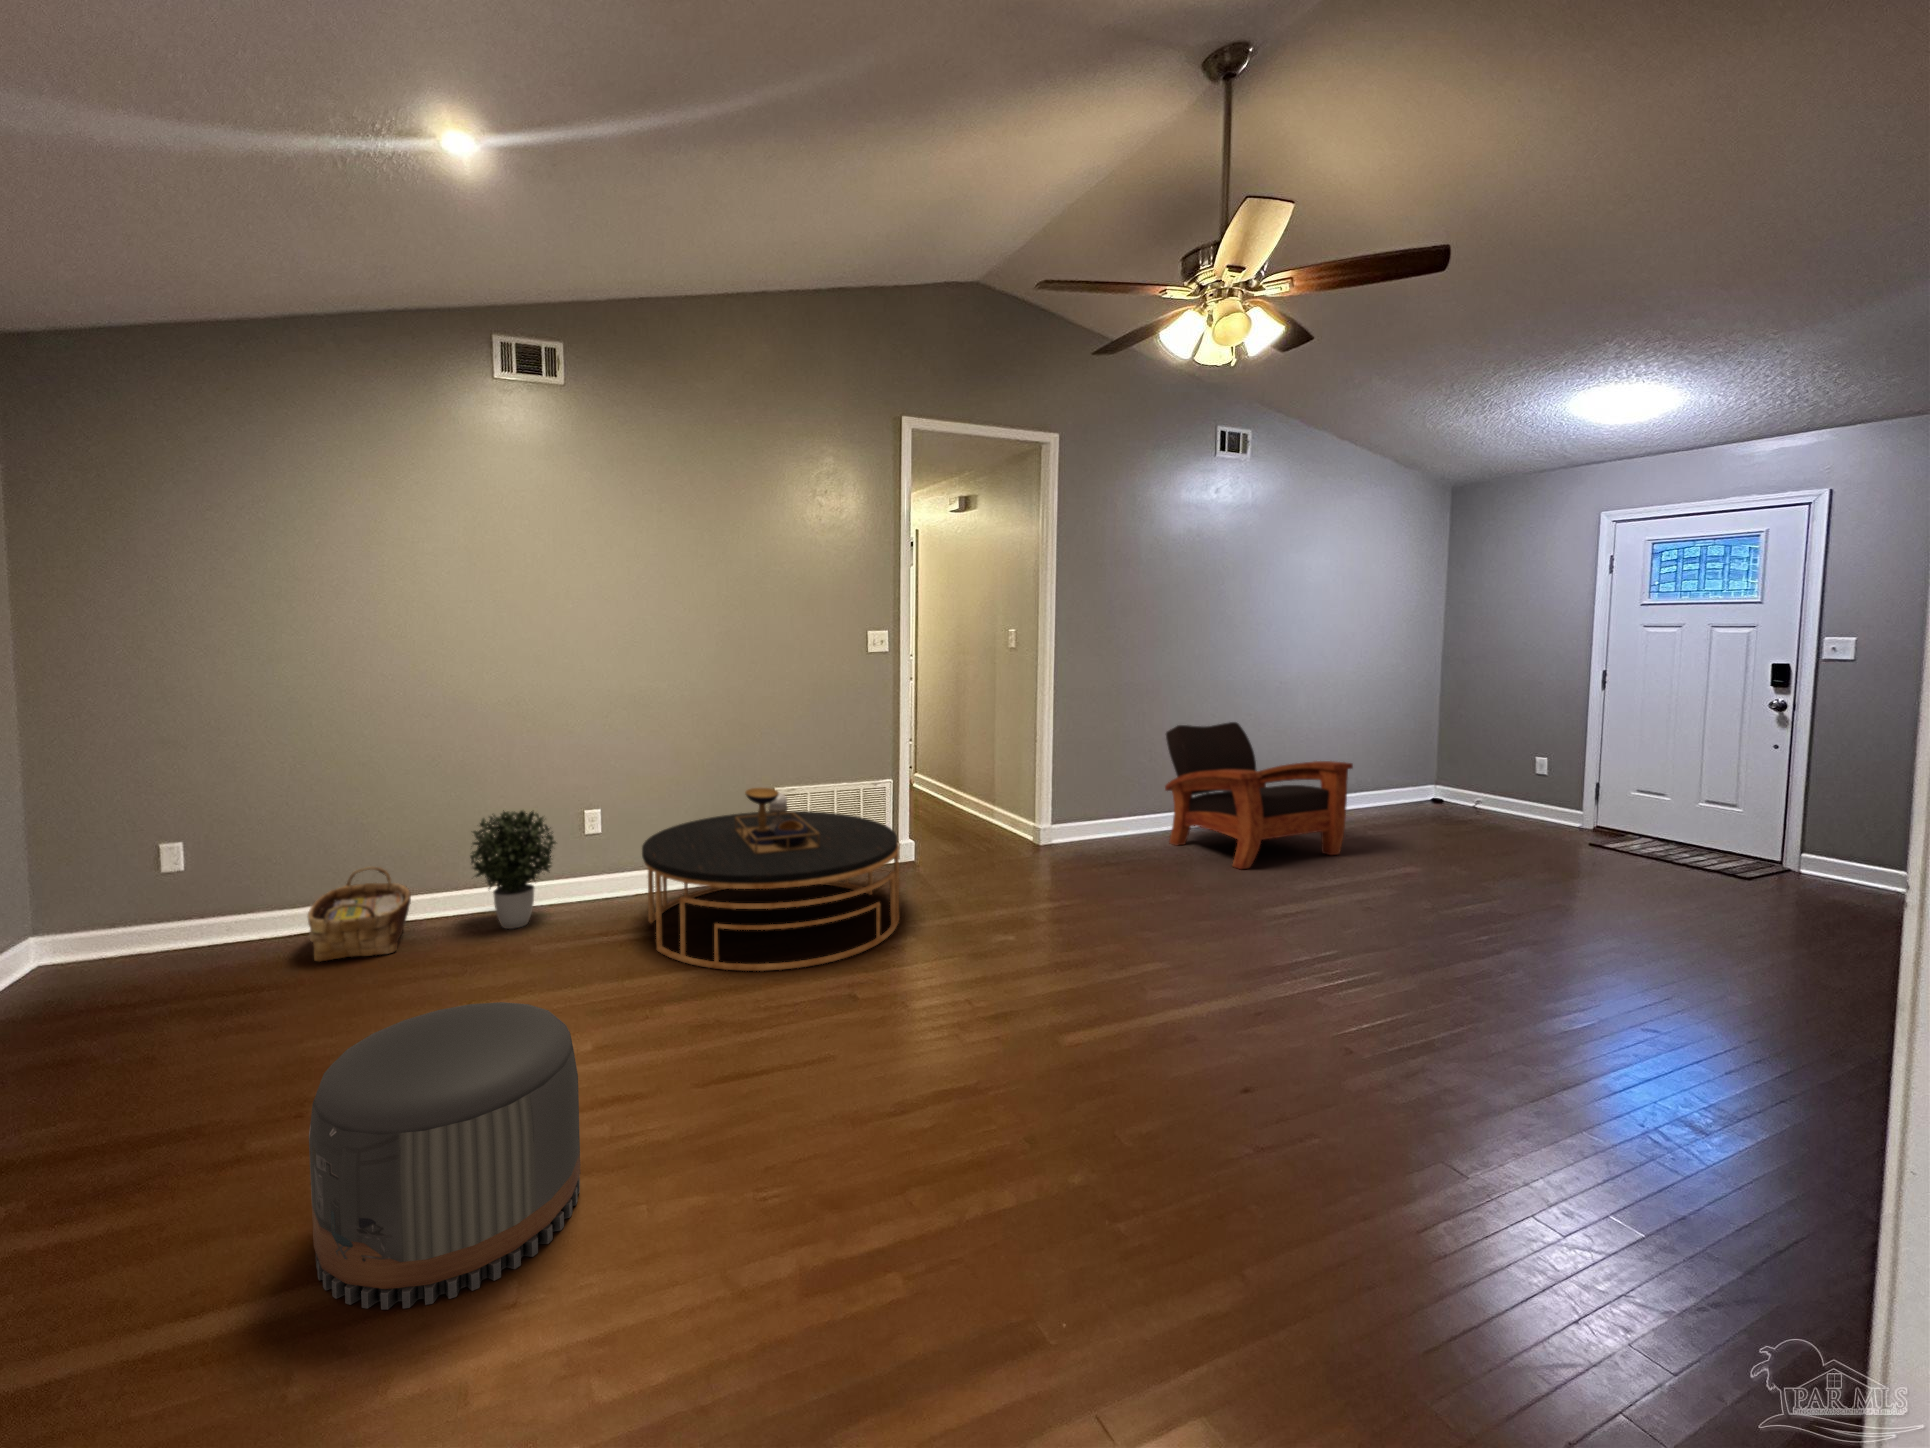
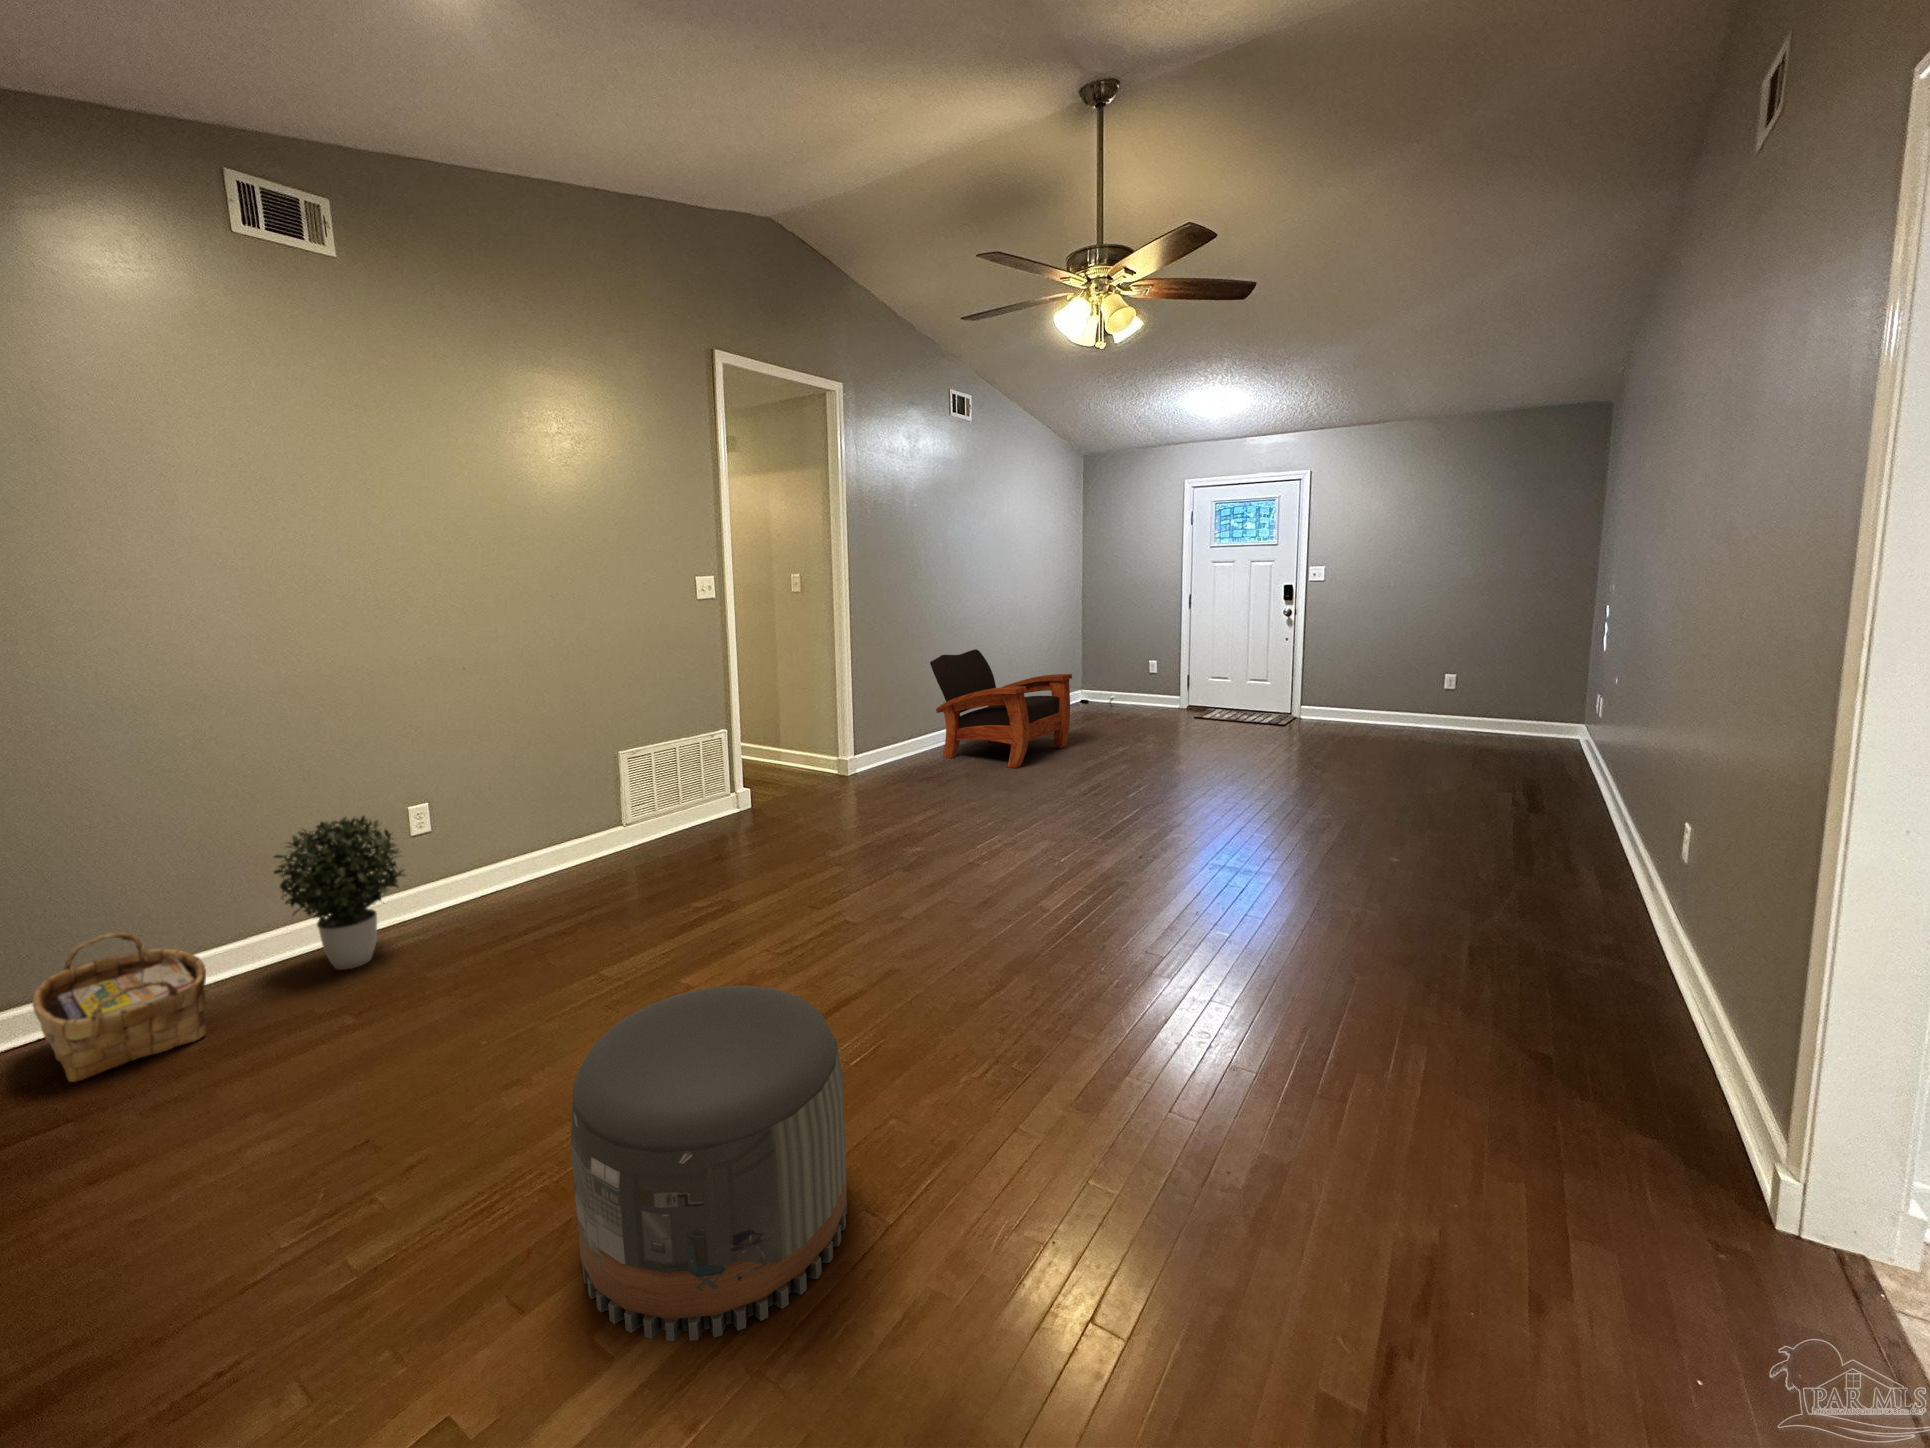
coffee table: present [642,788,899,971] -> none [525,748,814,944]

